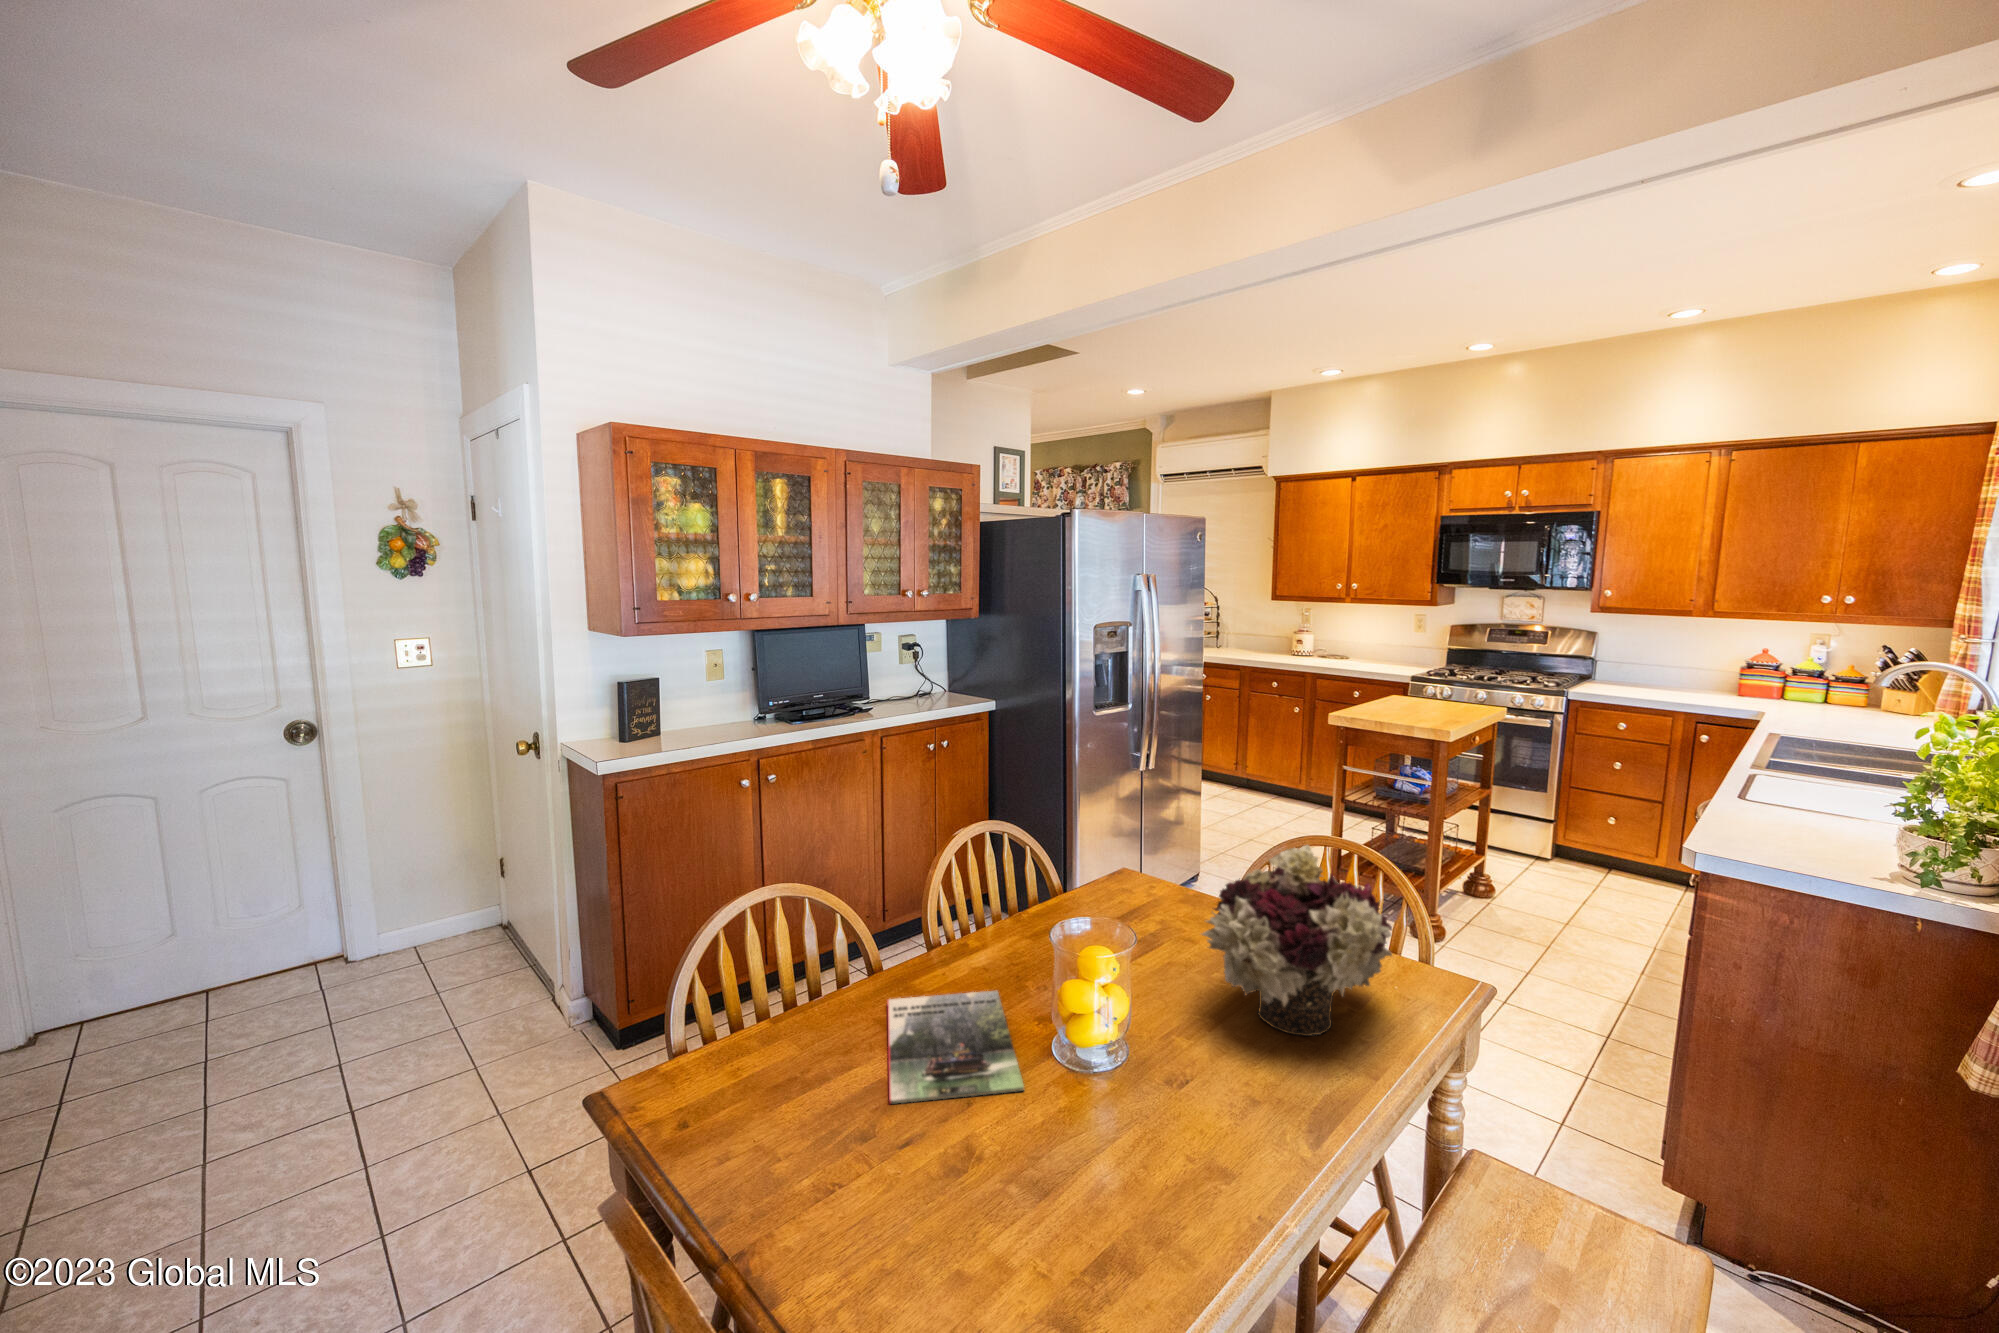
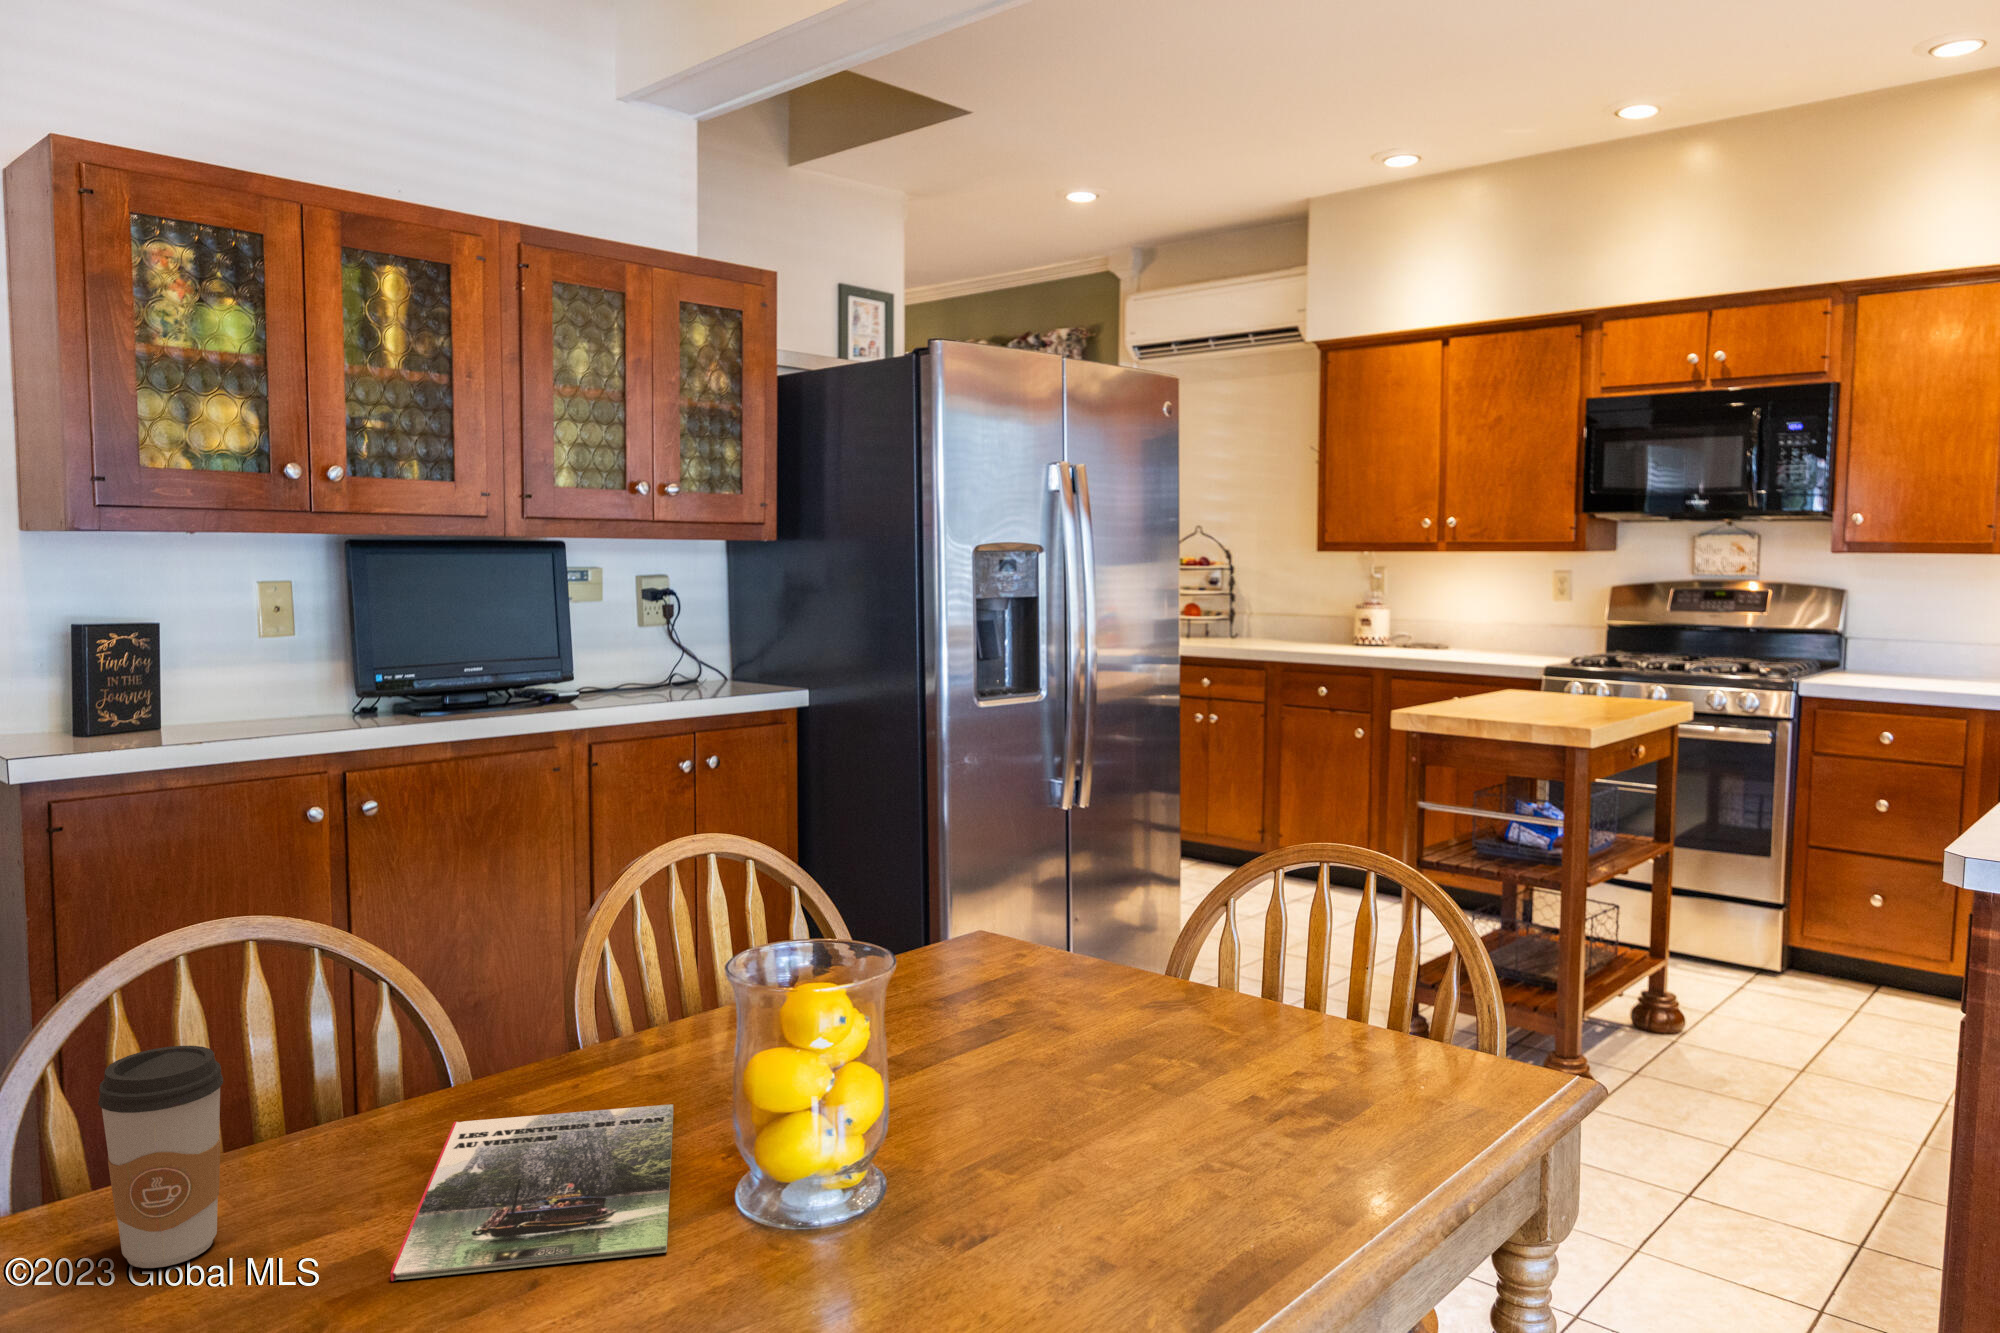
flower arrangement: present [1202,845,1392,1036] -> none [1038,808,1390,1158]
coffee cup: none [740,975,797,1091] -> present [98,1046,223,1268]

